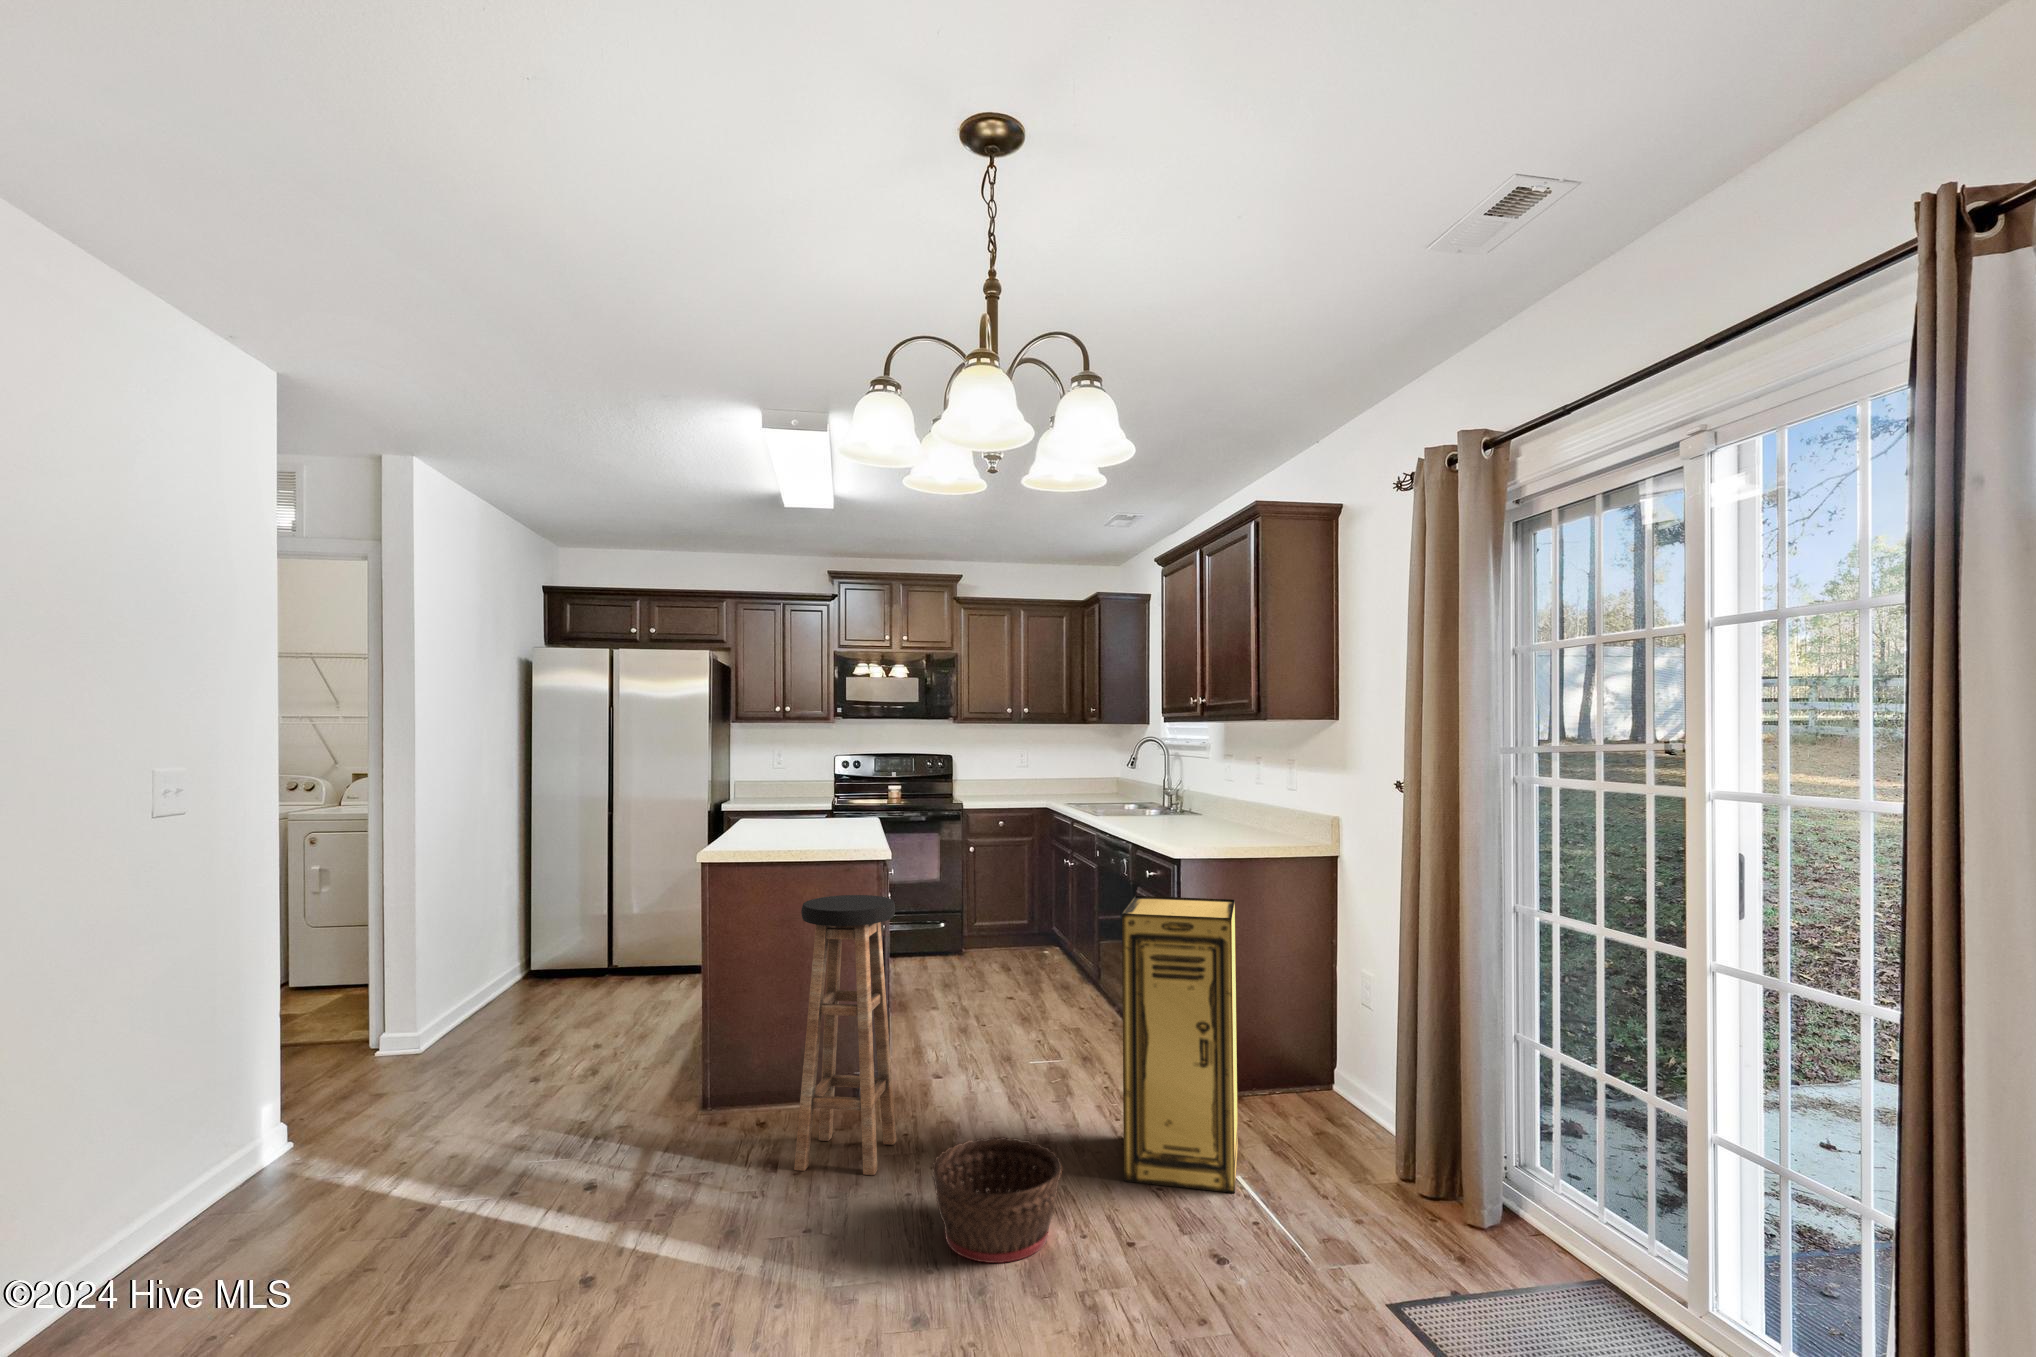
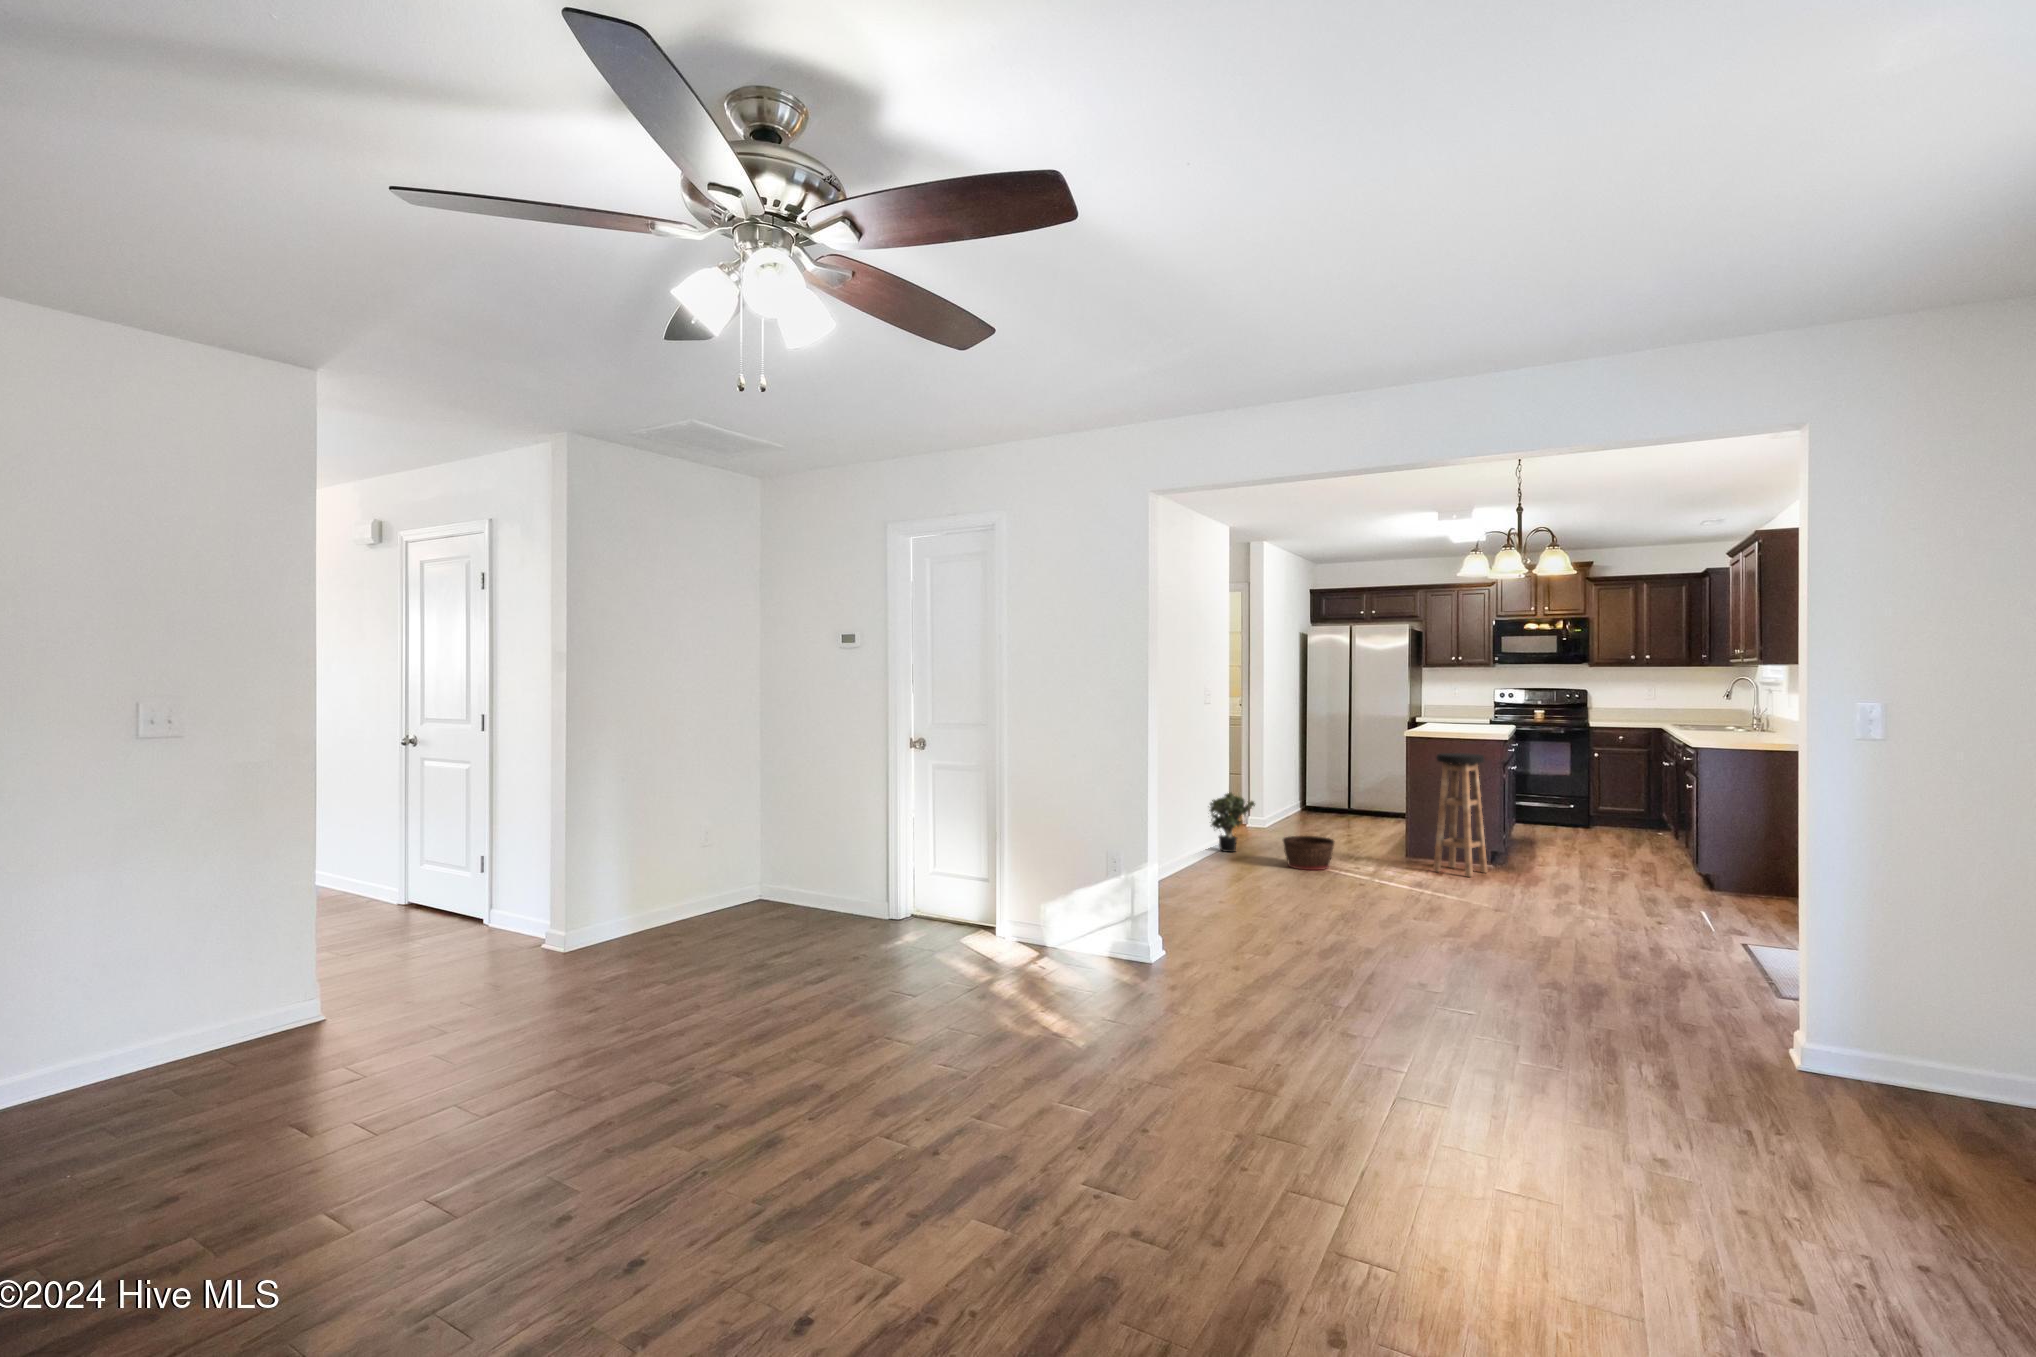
storage cabinet: present [1122,896,1238,1193] -> none [1599,762,1682,905]
potted plant: none [203,1042,361,1212] -> present [1209,792,1255,852]
basket: present [932,1137,1062,1263] -> present [1283,836,1335,870]

